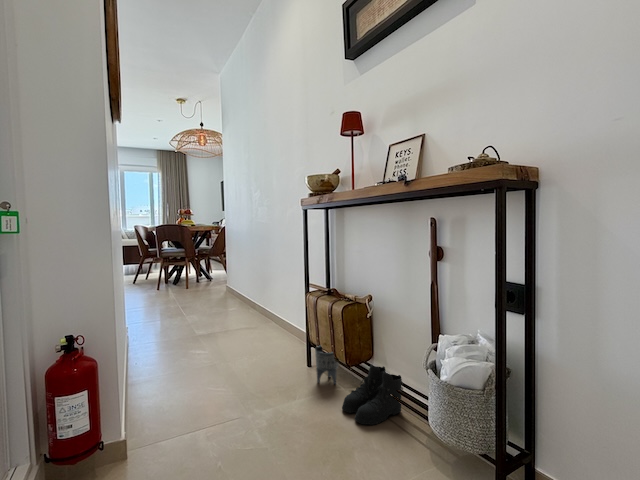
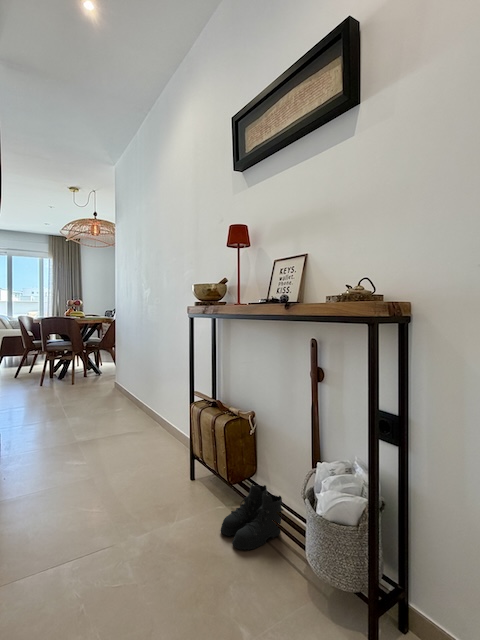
planter: present [315,346,338,384] -> none [197,459,222,502]

